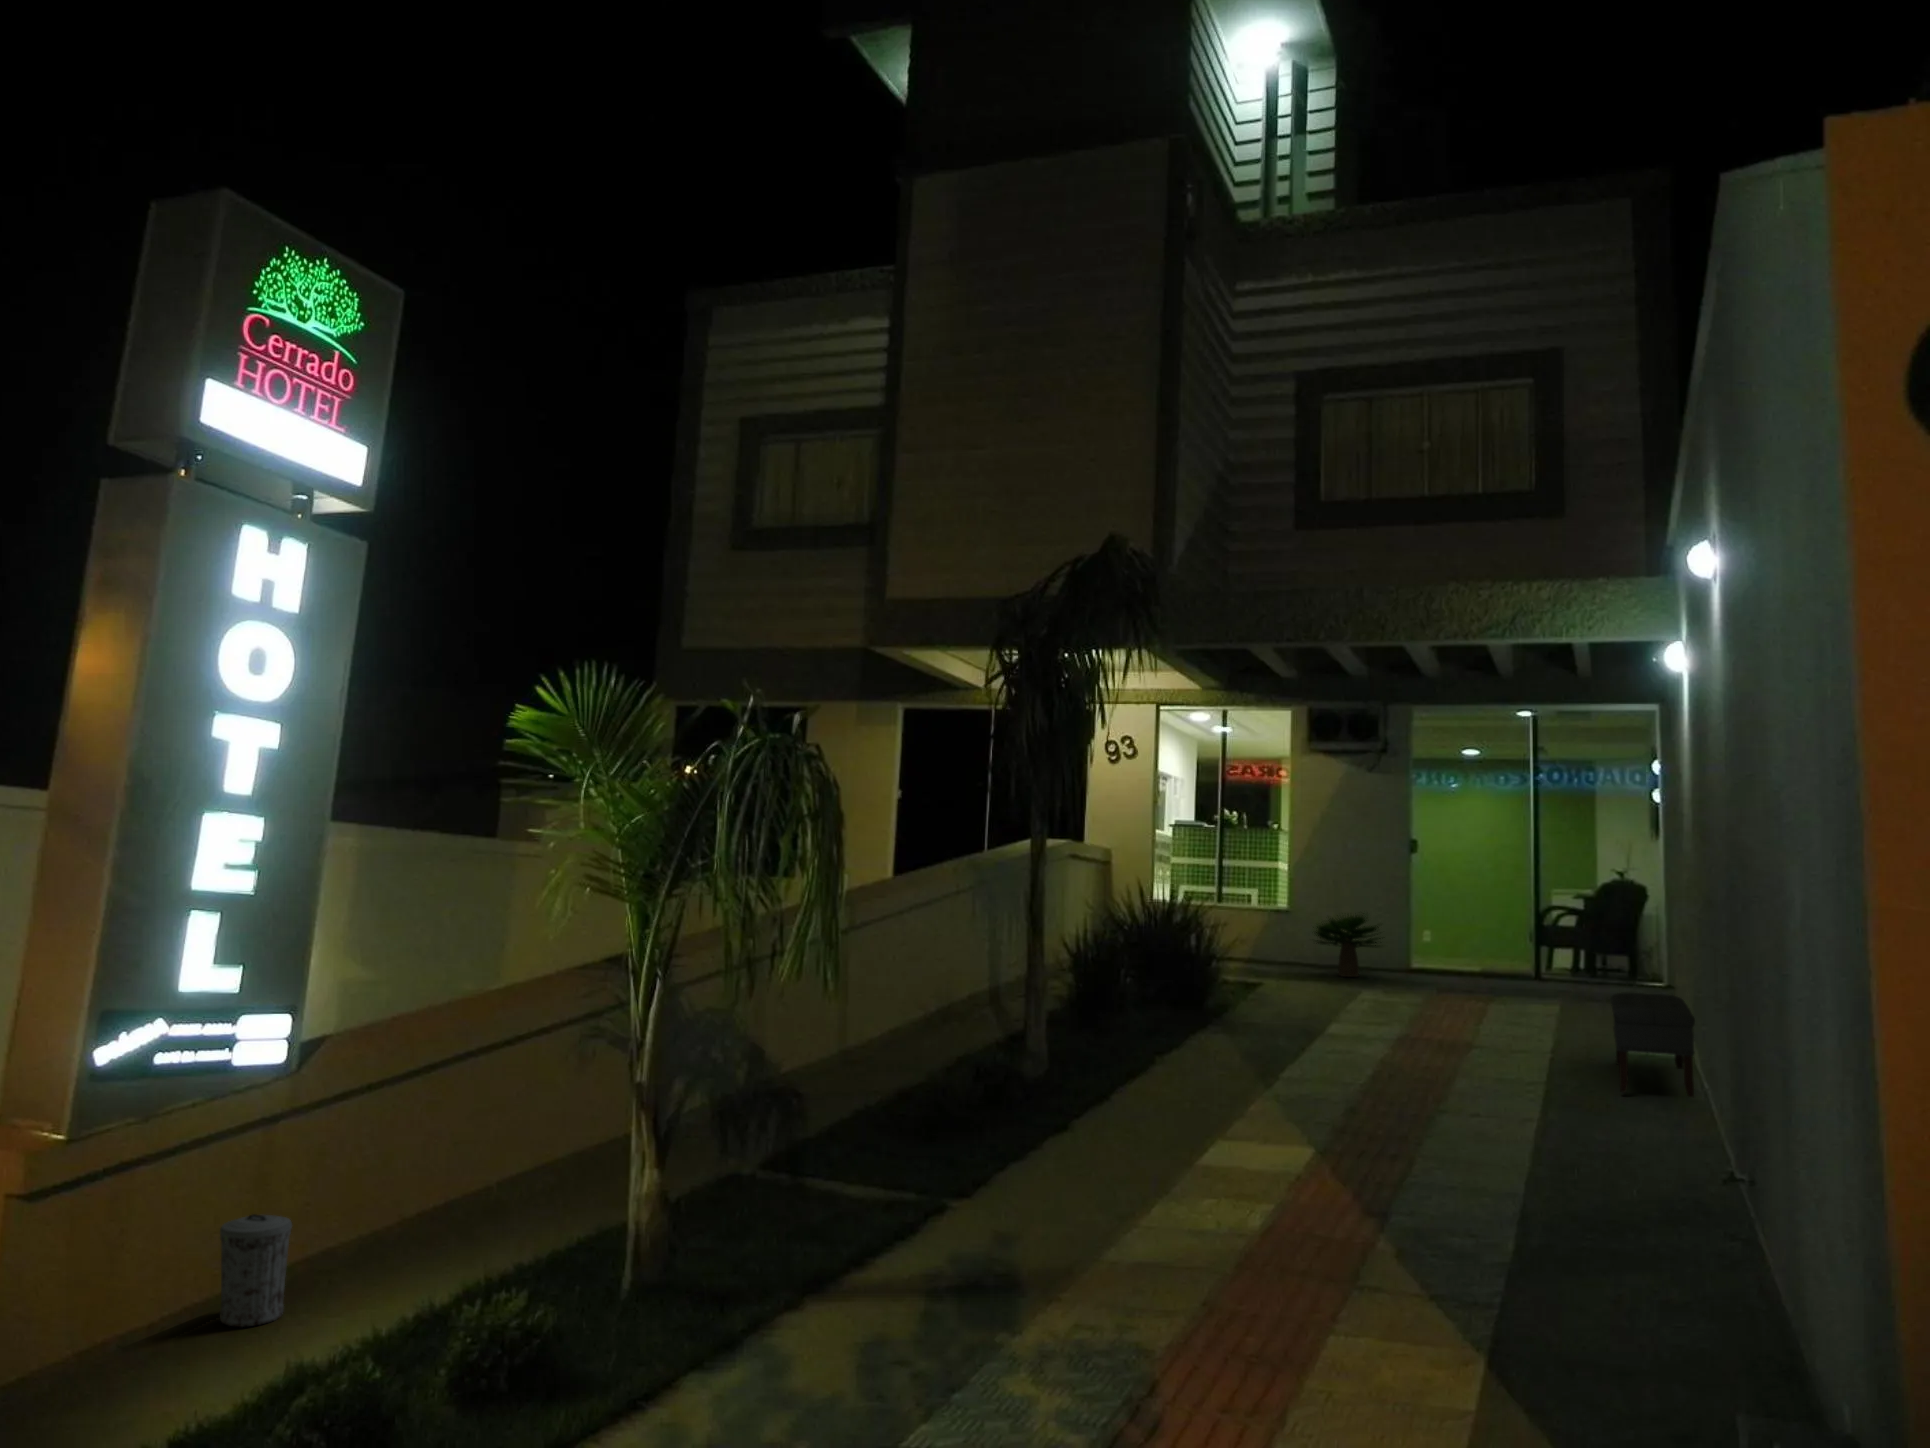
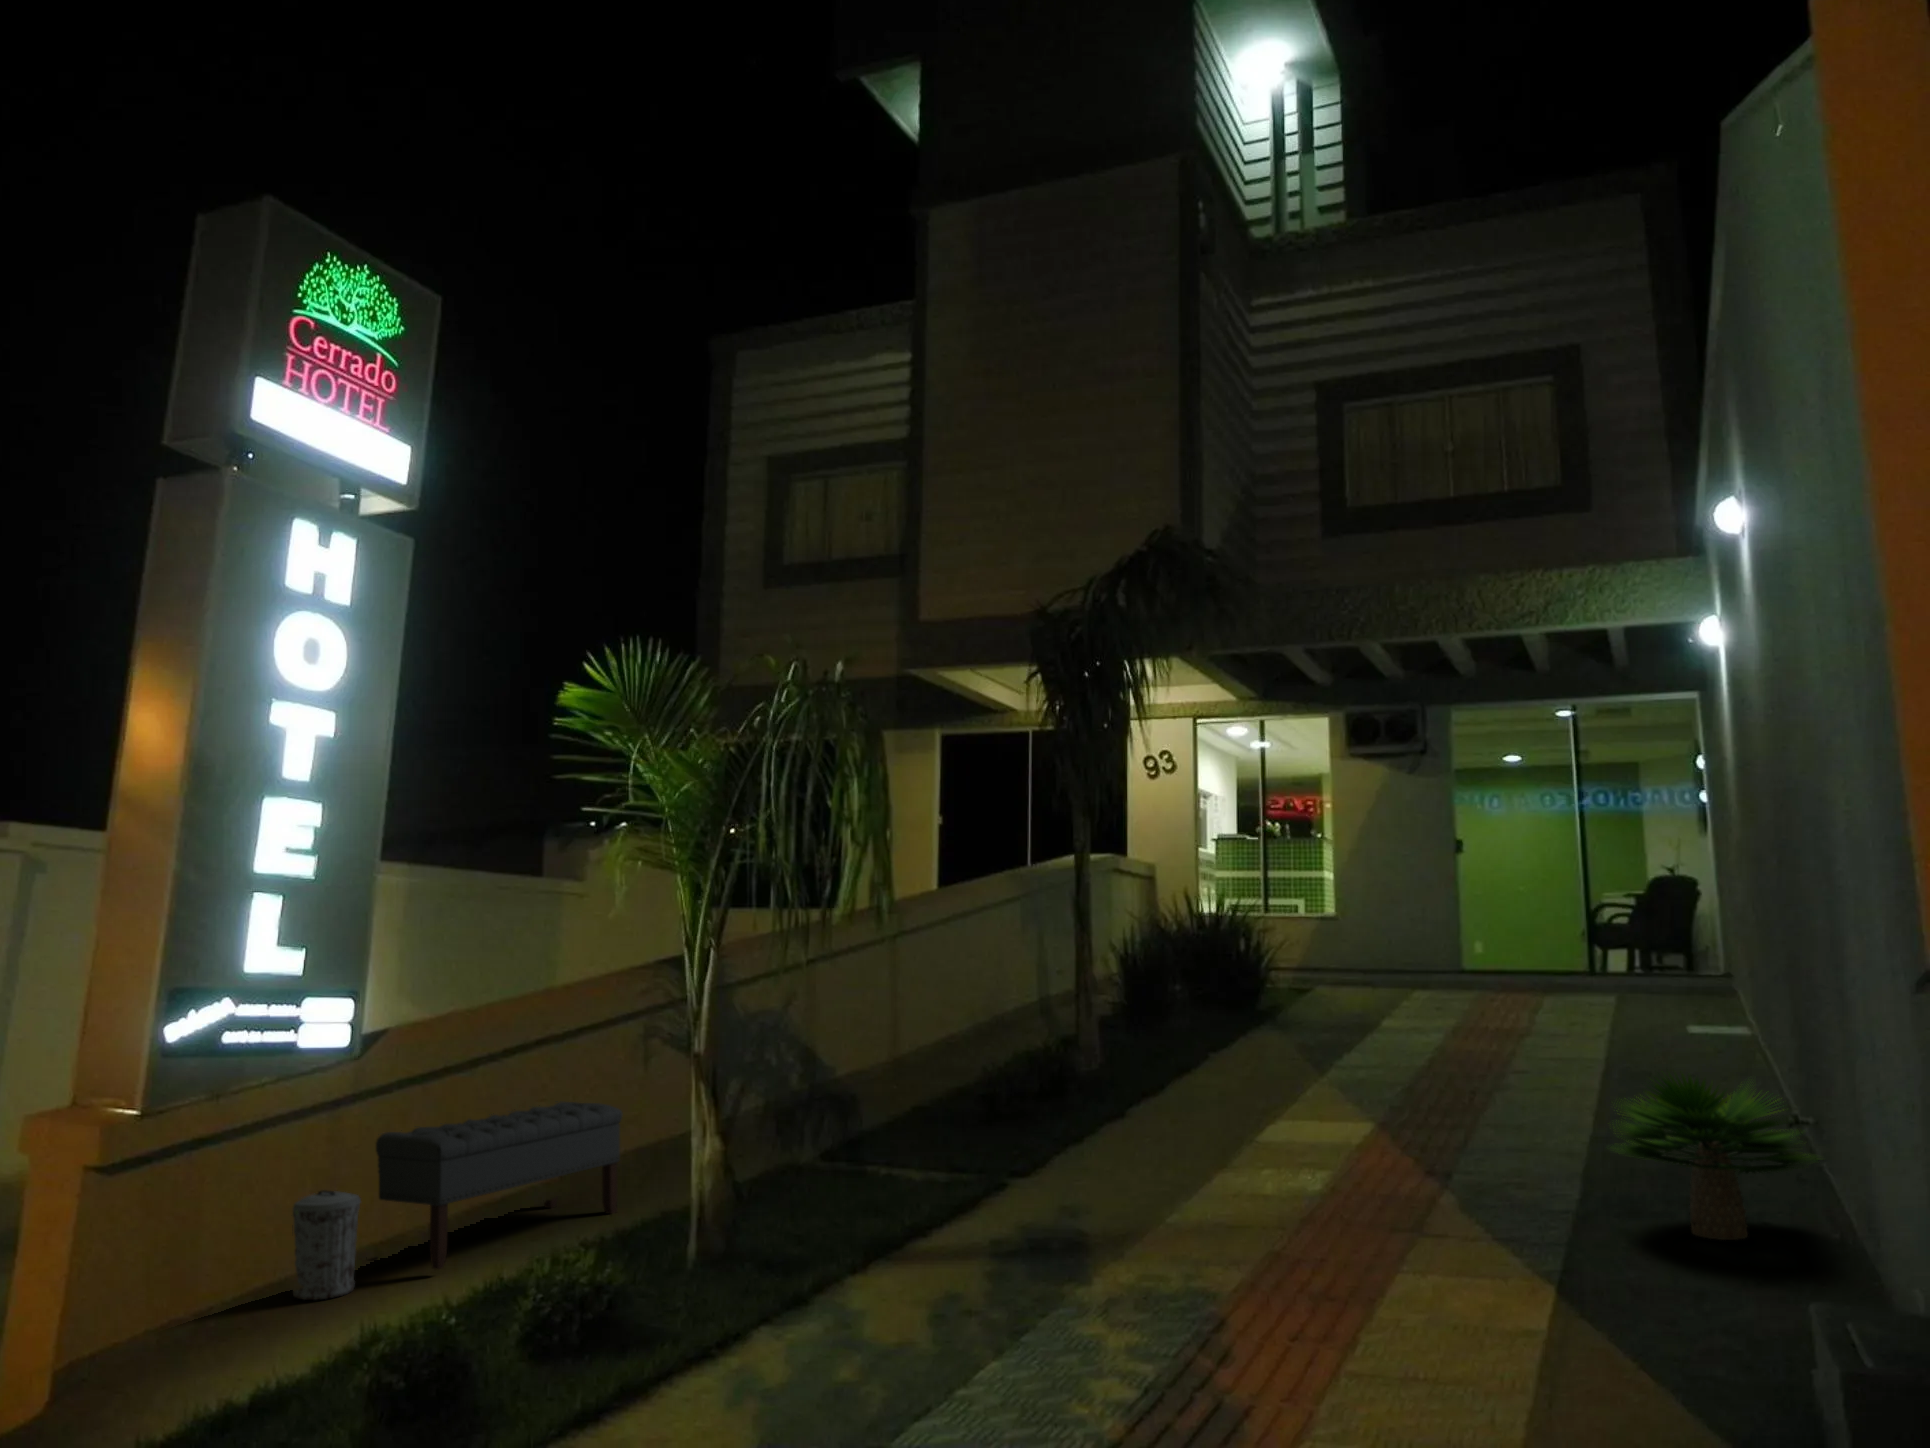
potted plant: present [1315,913,1381,977] -> present [1615,1074,1811,1240]
bench: present [1611,993,1695,1097] -> present [366,1101,622,1269]

